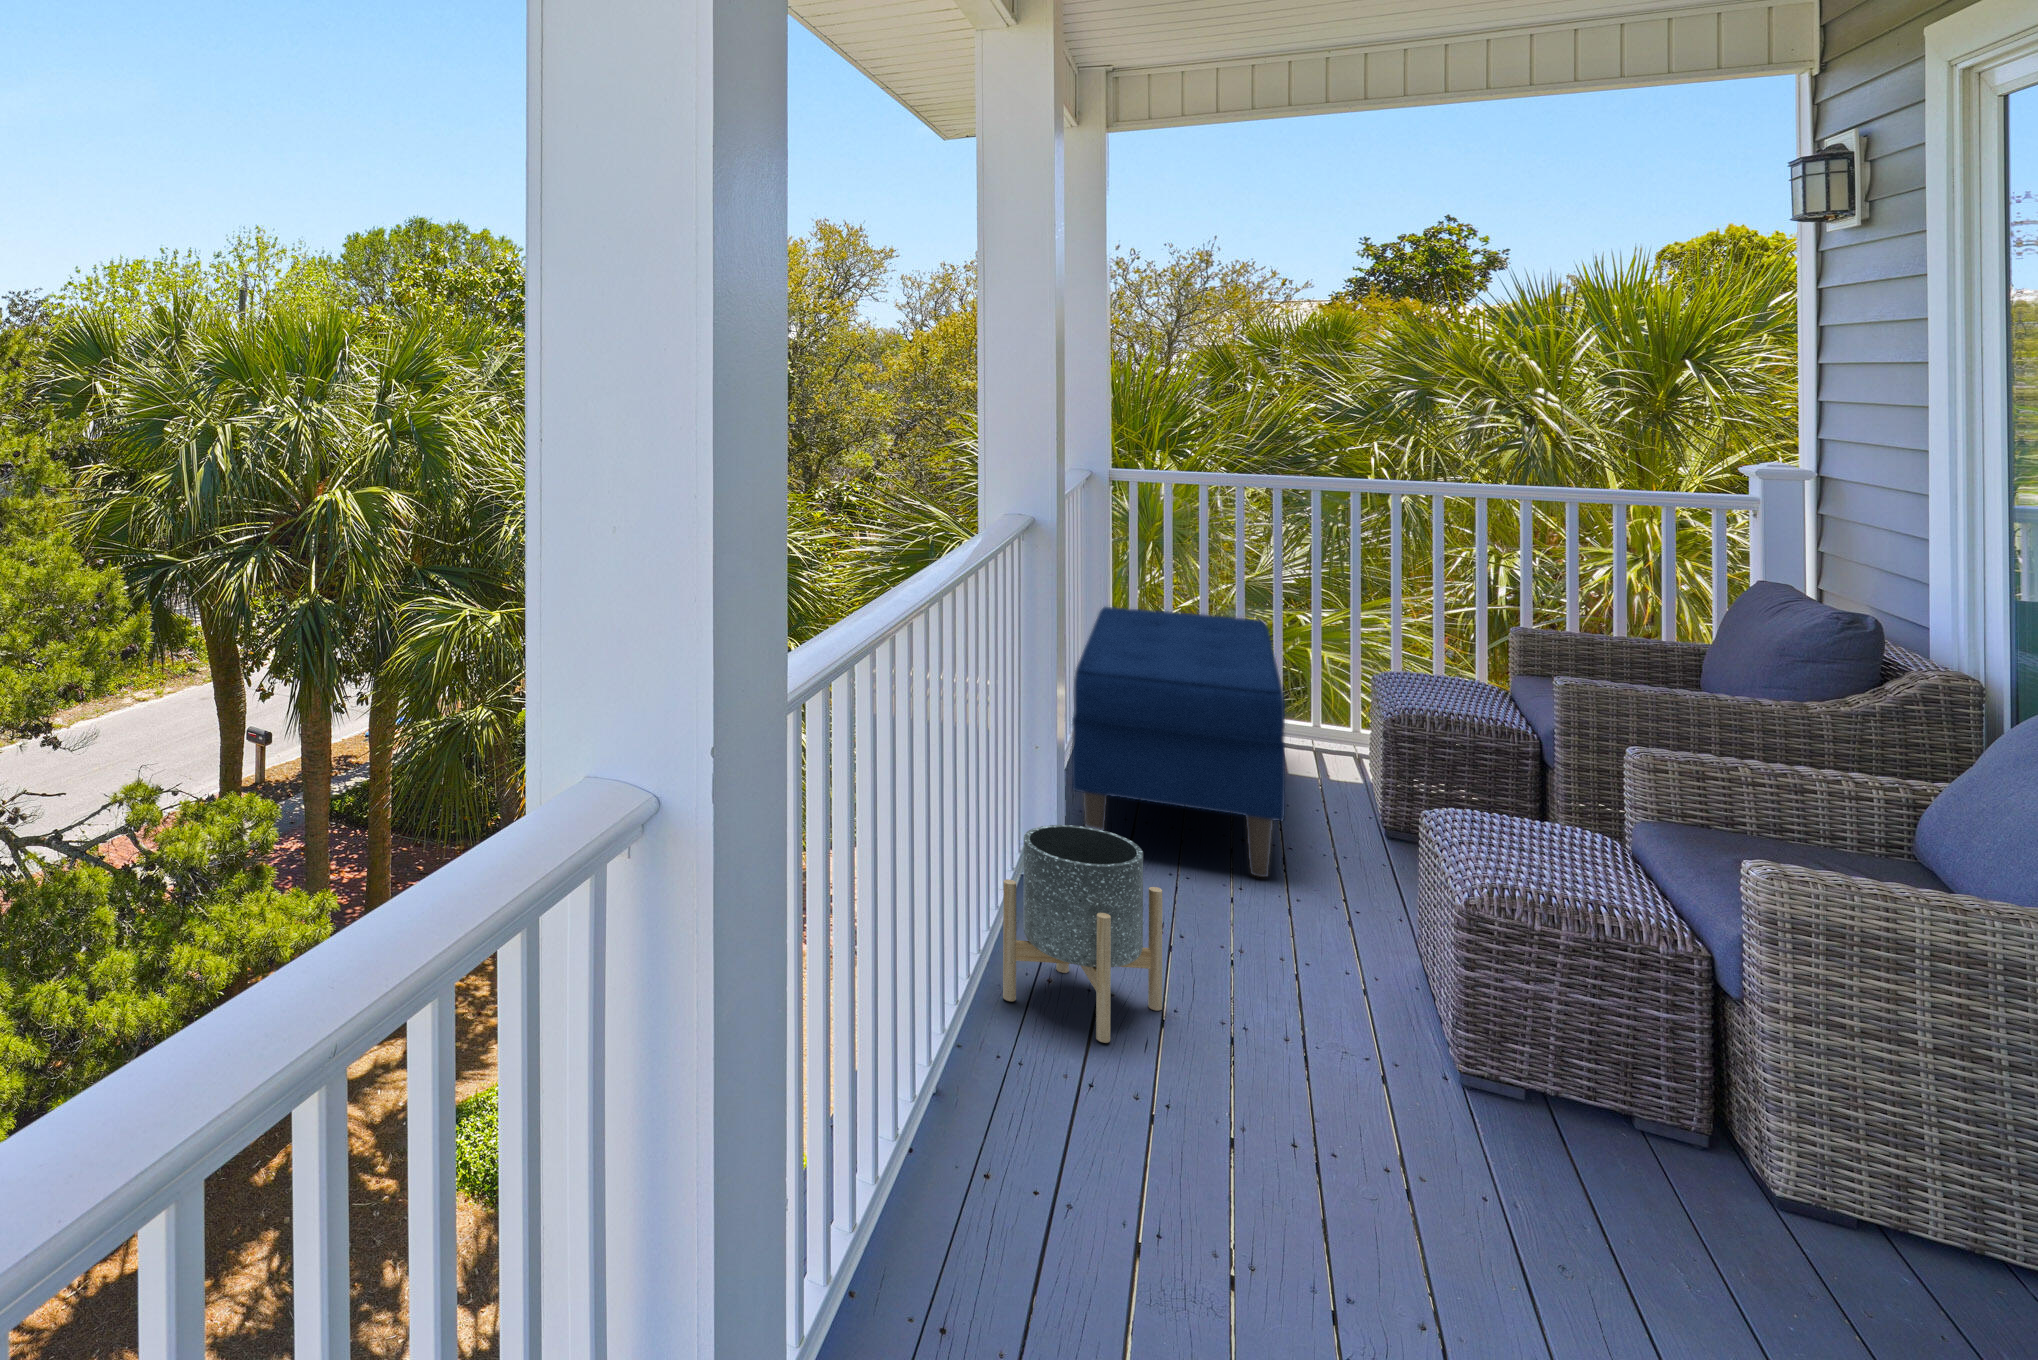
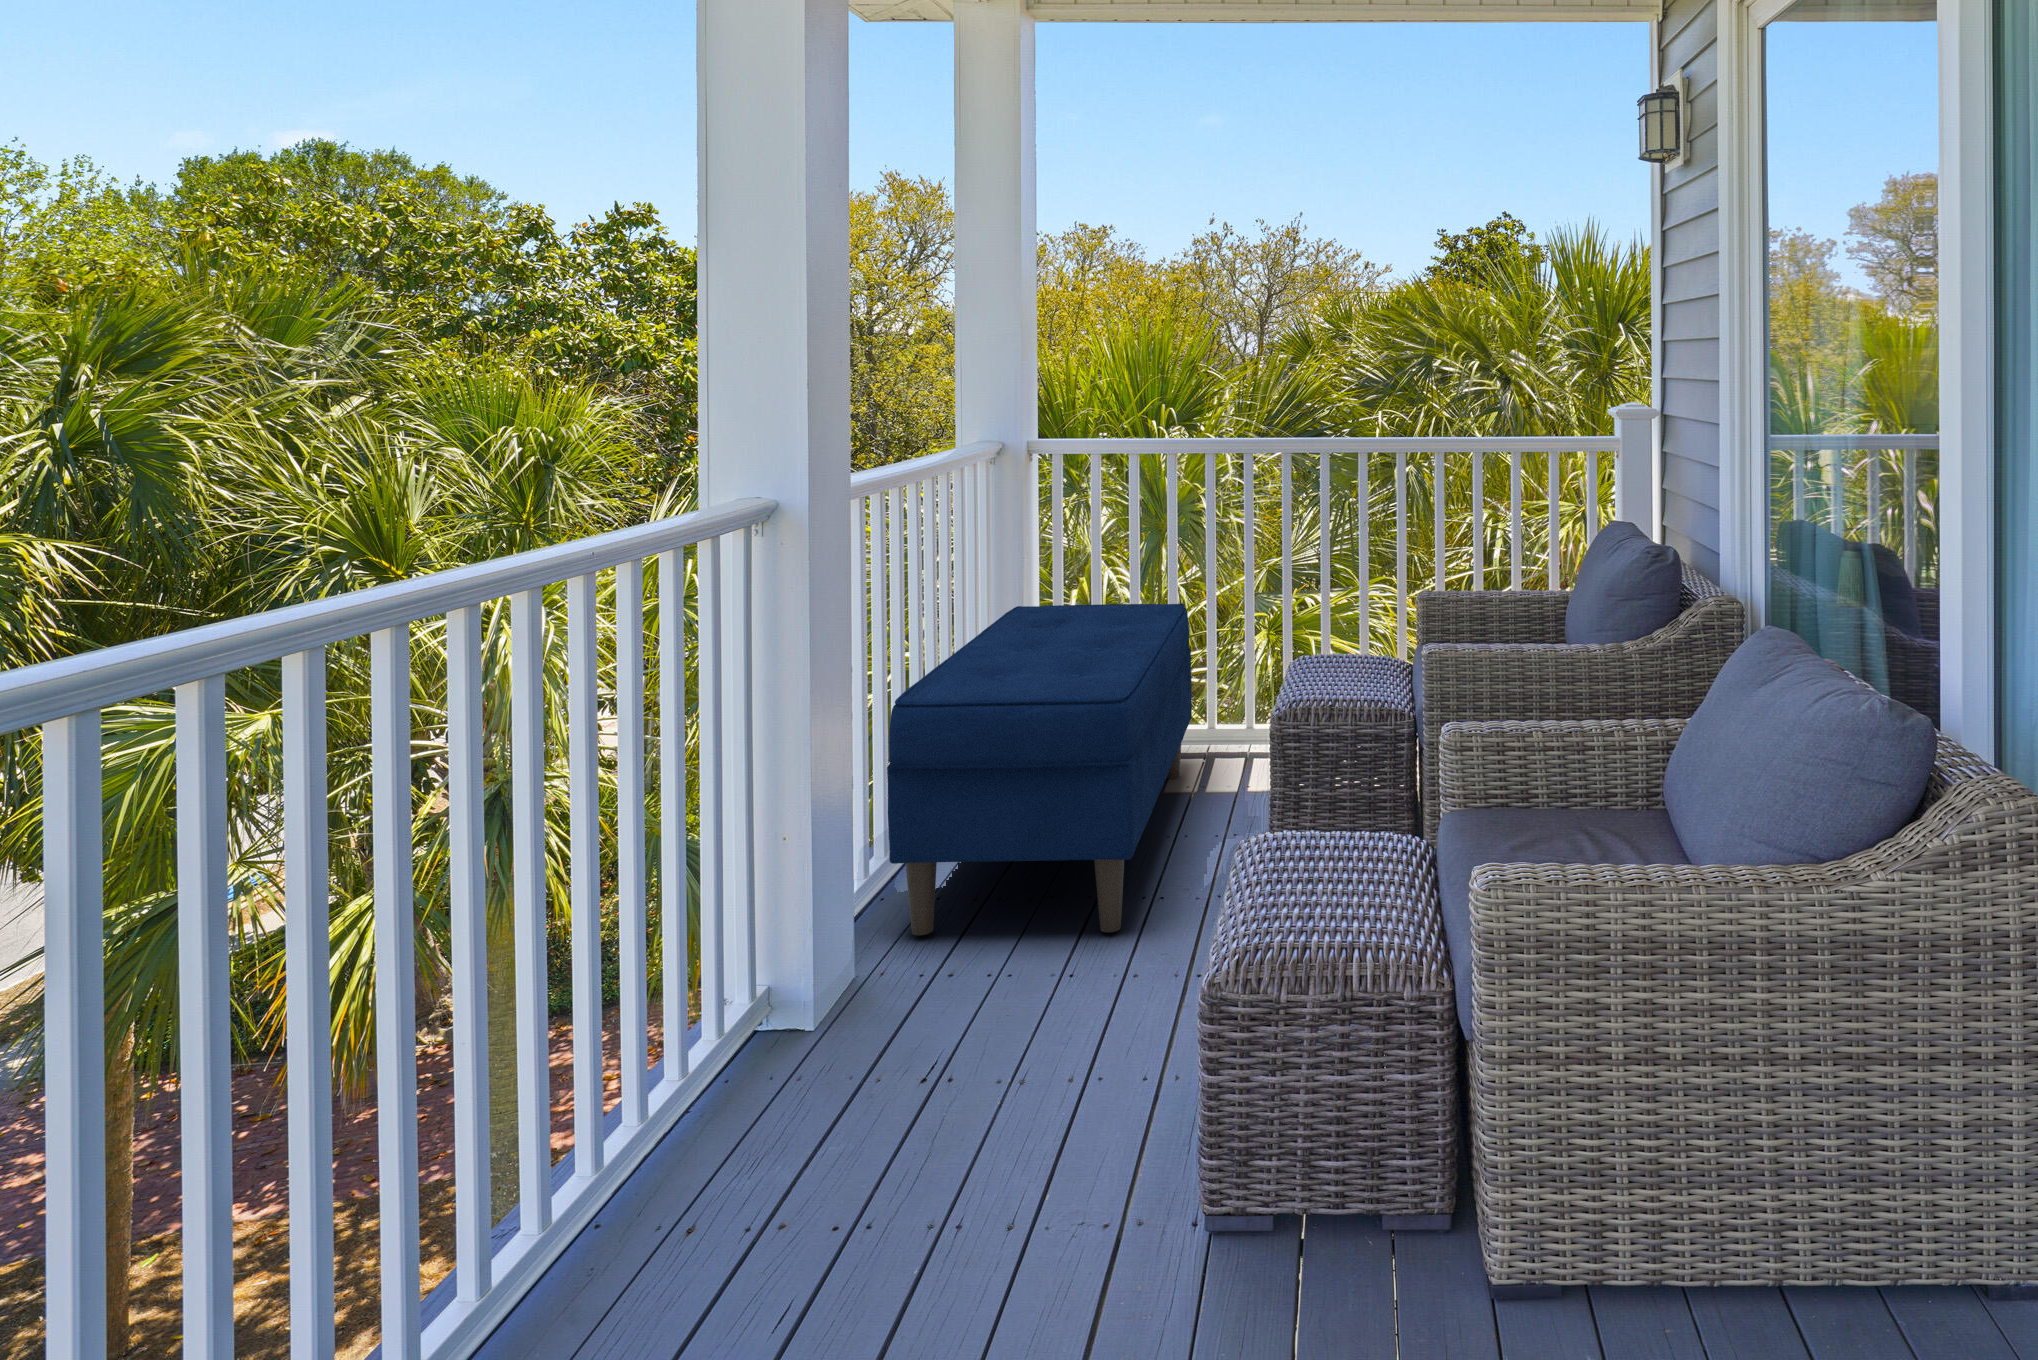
planter: present [1003,825,1162,1043] -> none [616,952,868,1300]

